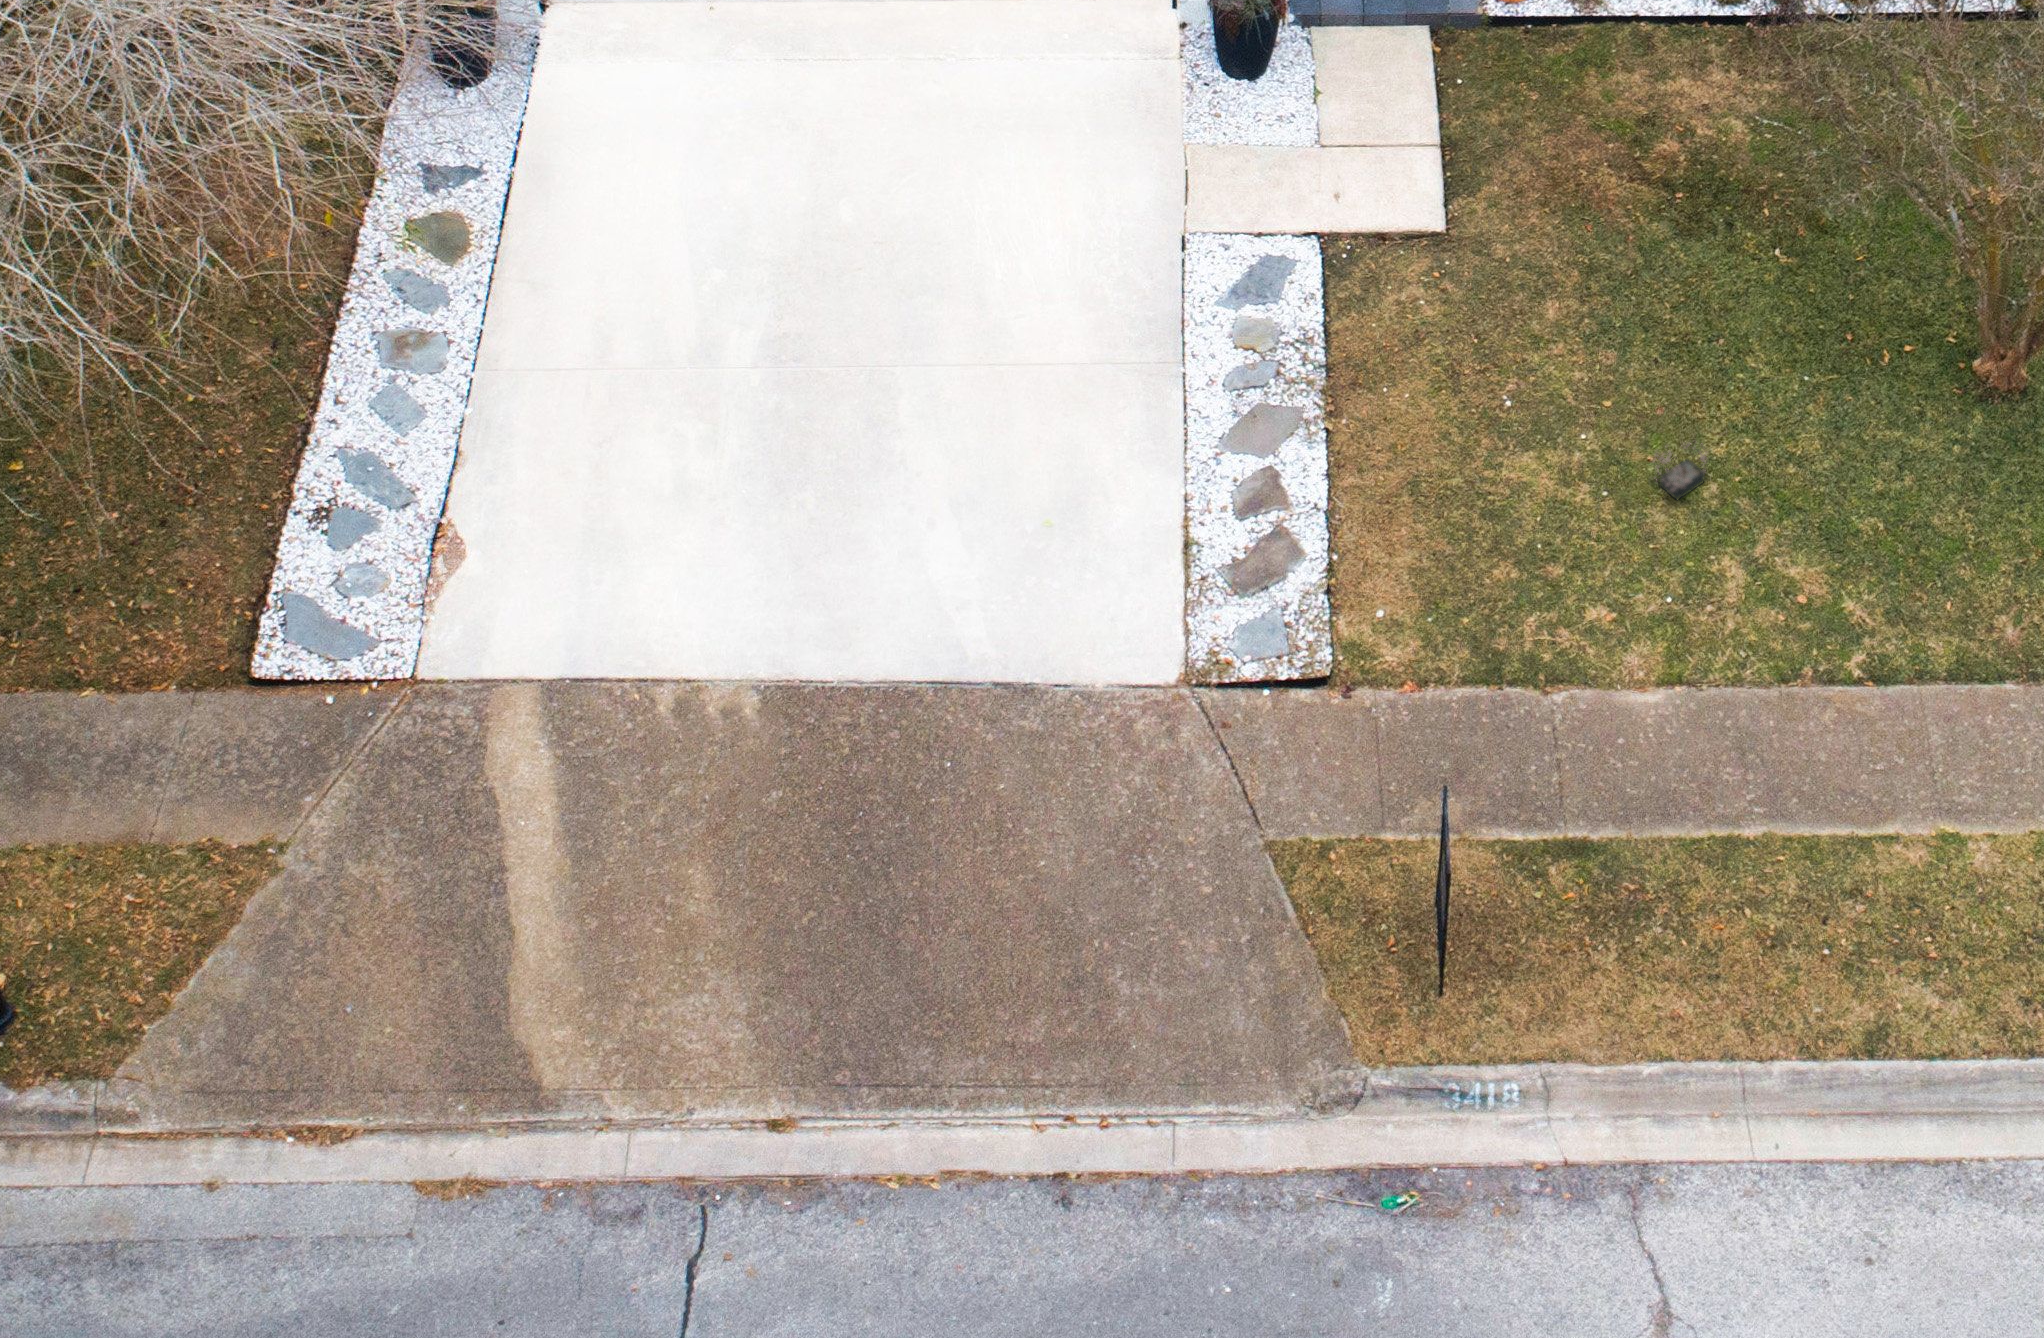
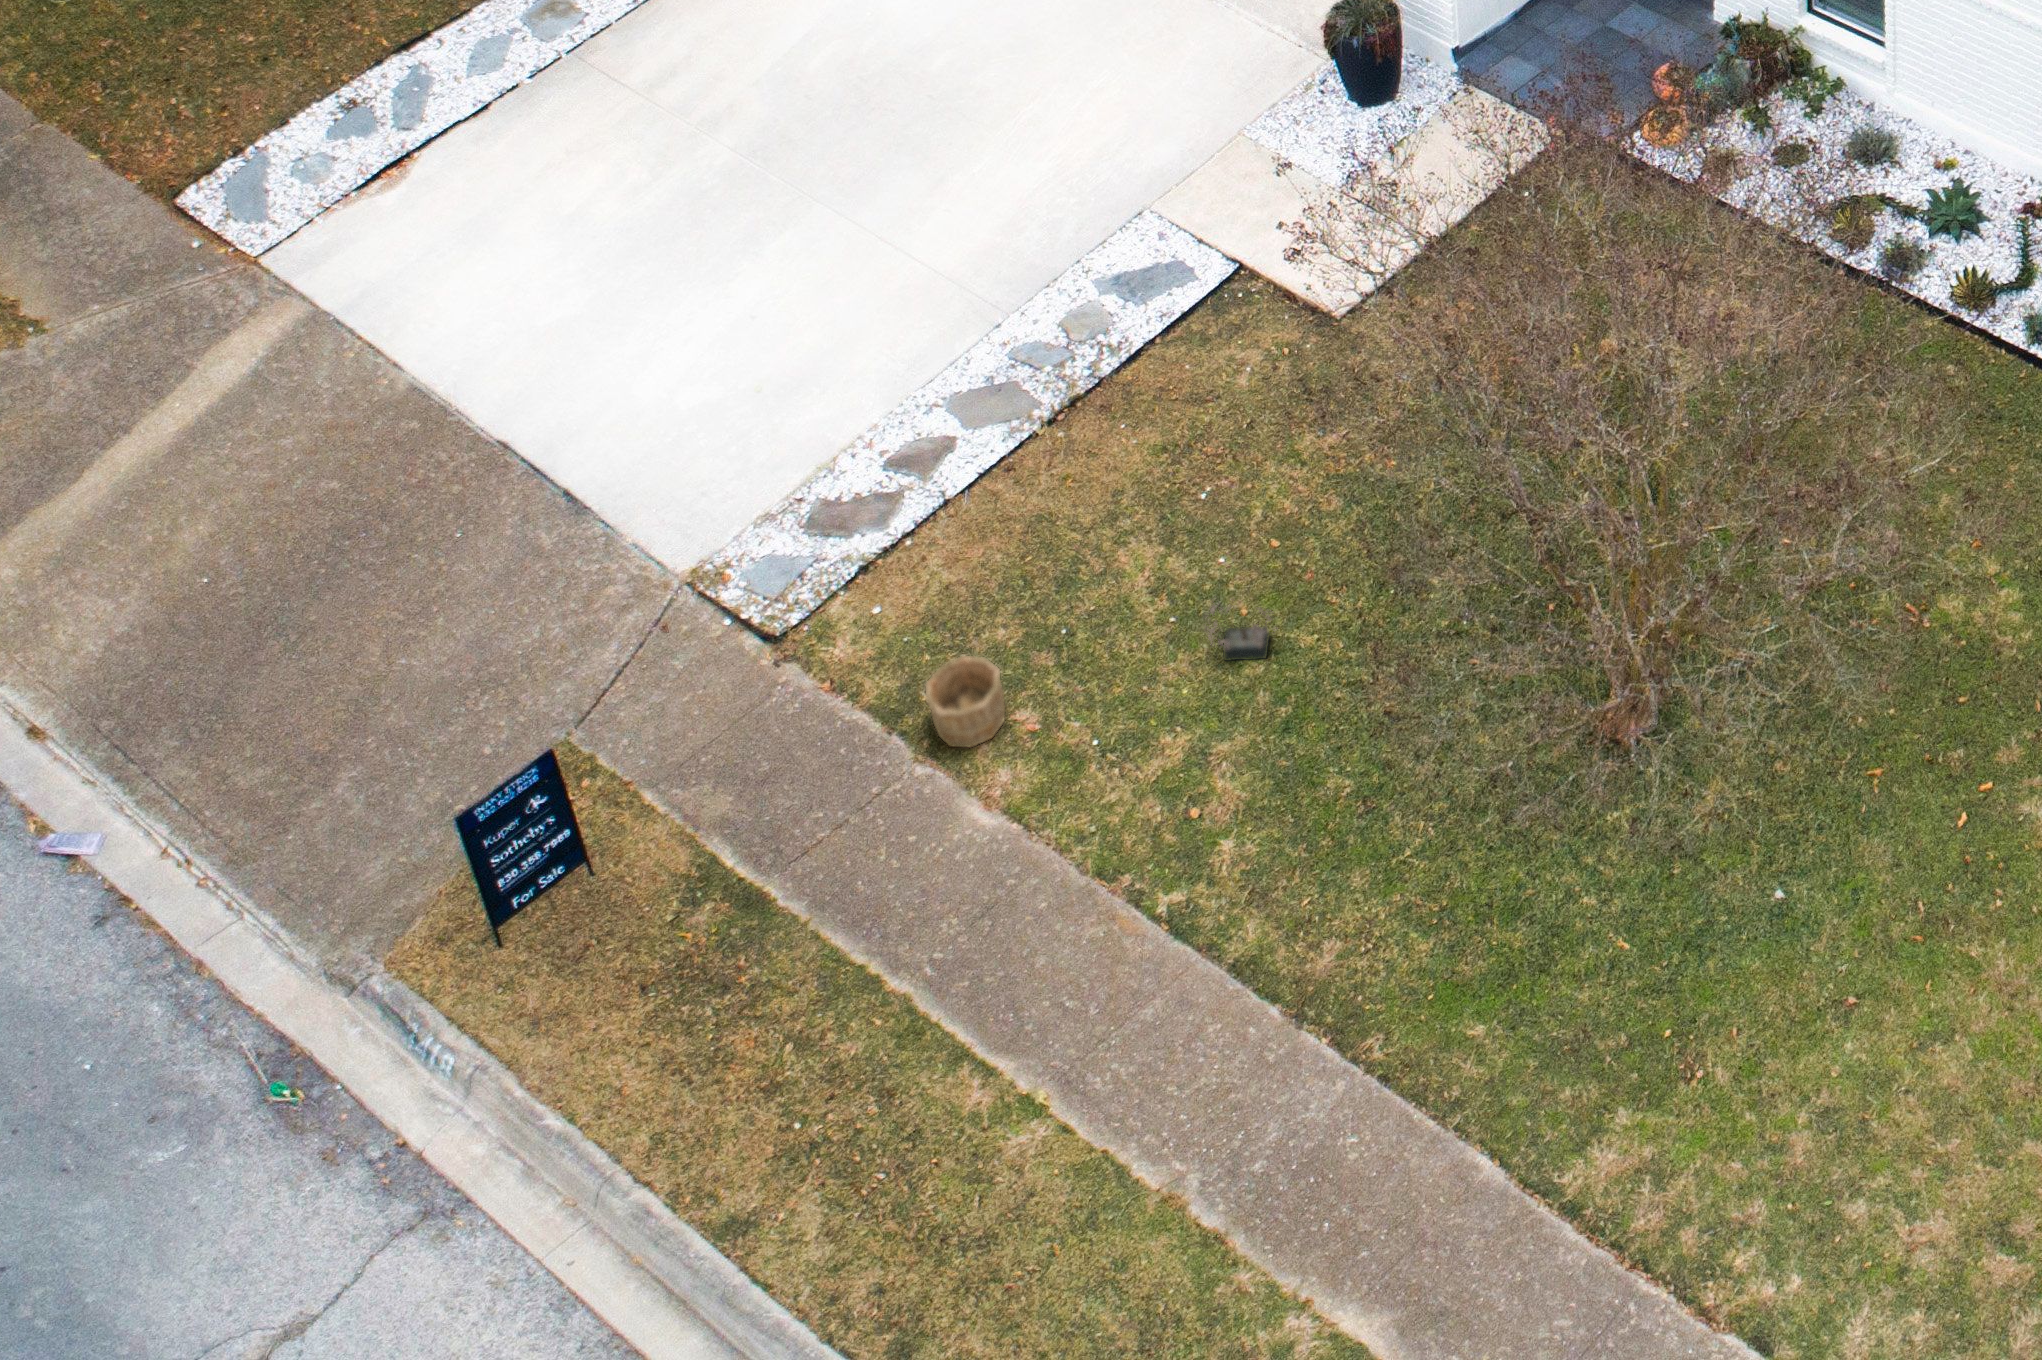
wooden bucket: none [1526,584,1597,669] -> present [926,656,1005,748]

